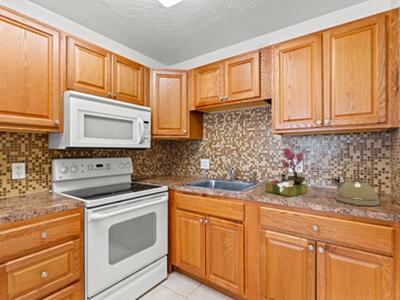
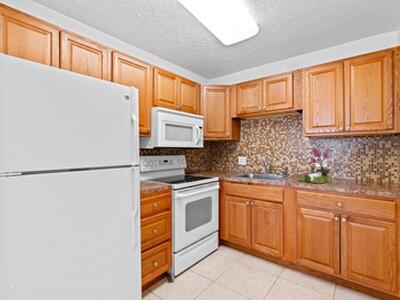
kettle: present [331,162,380,206] -> none [351,158,388,189]

